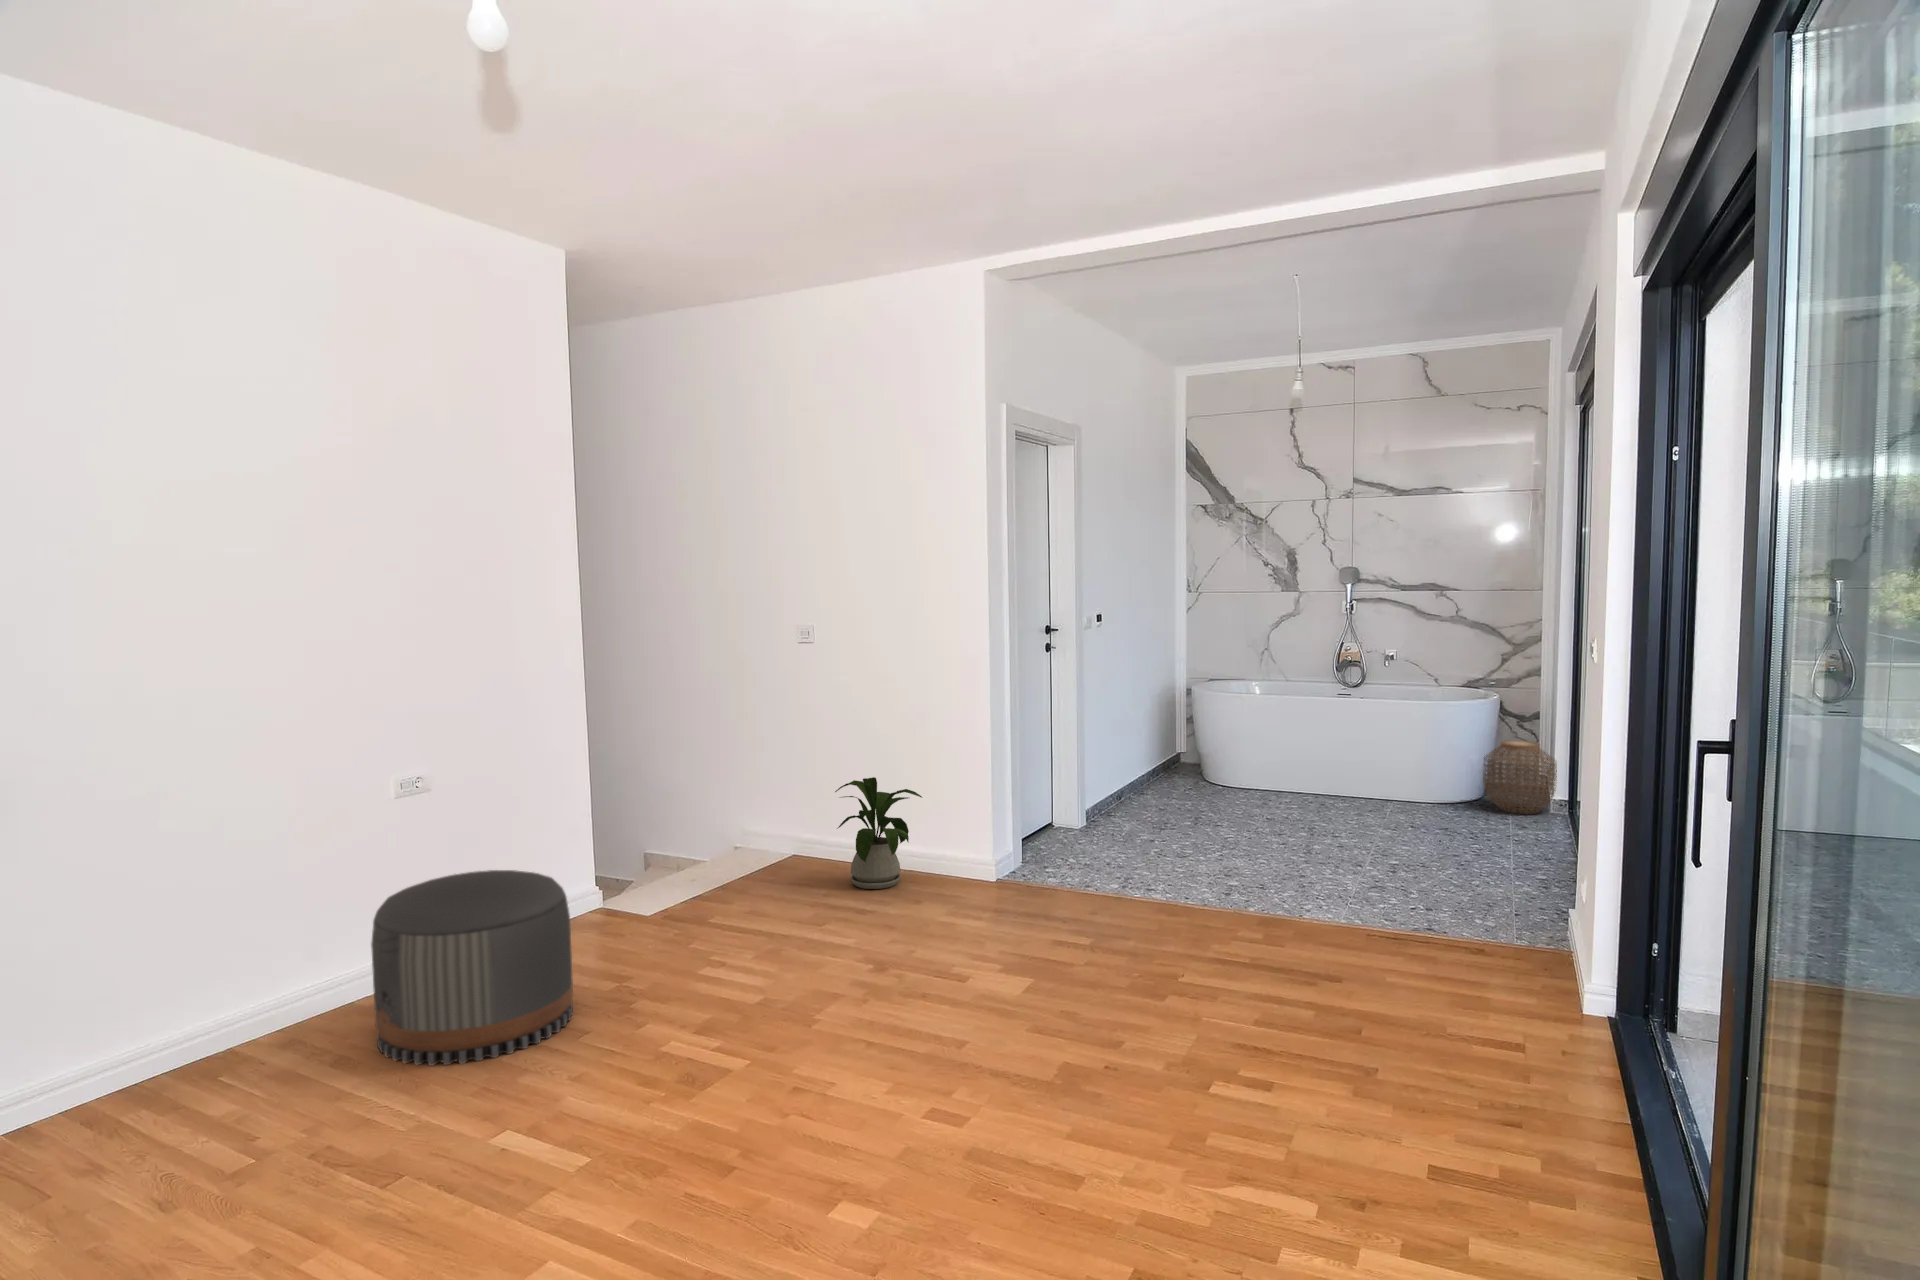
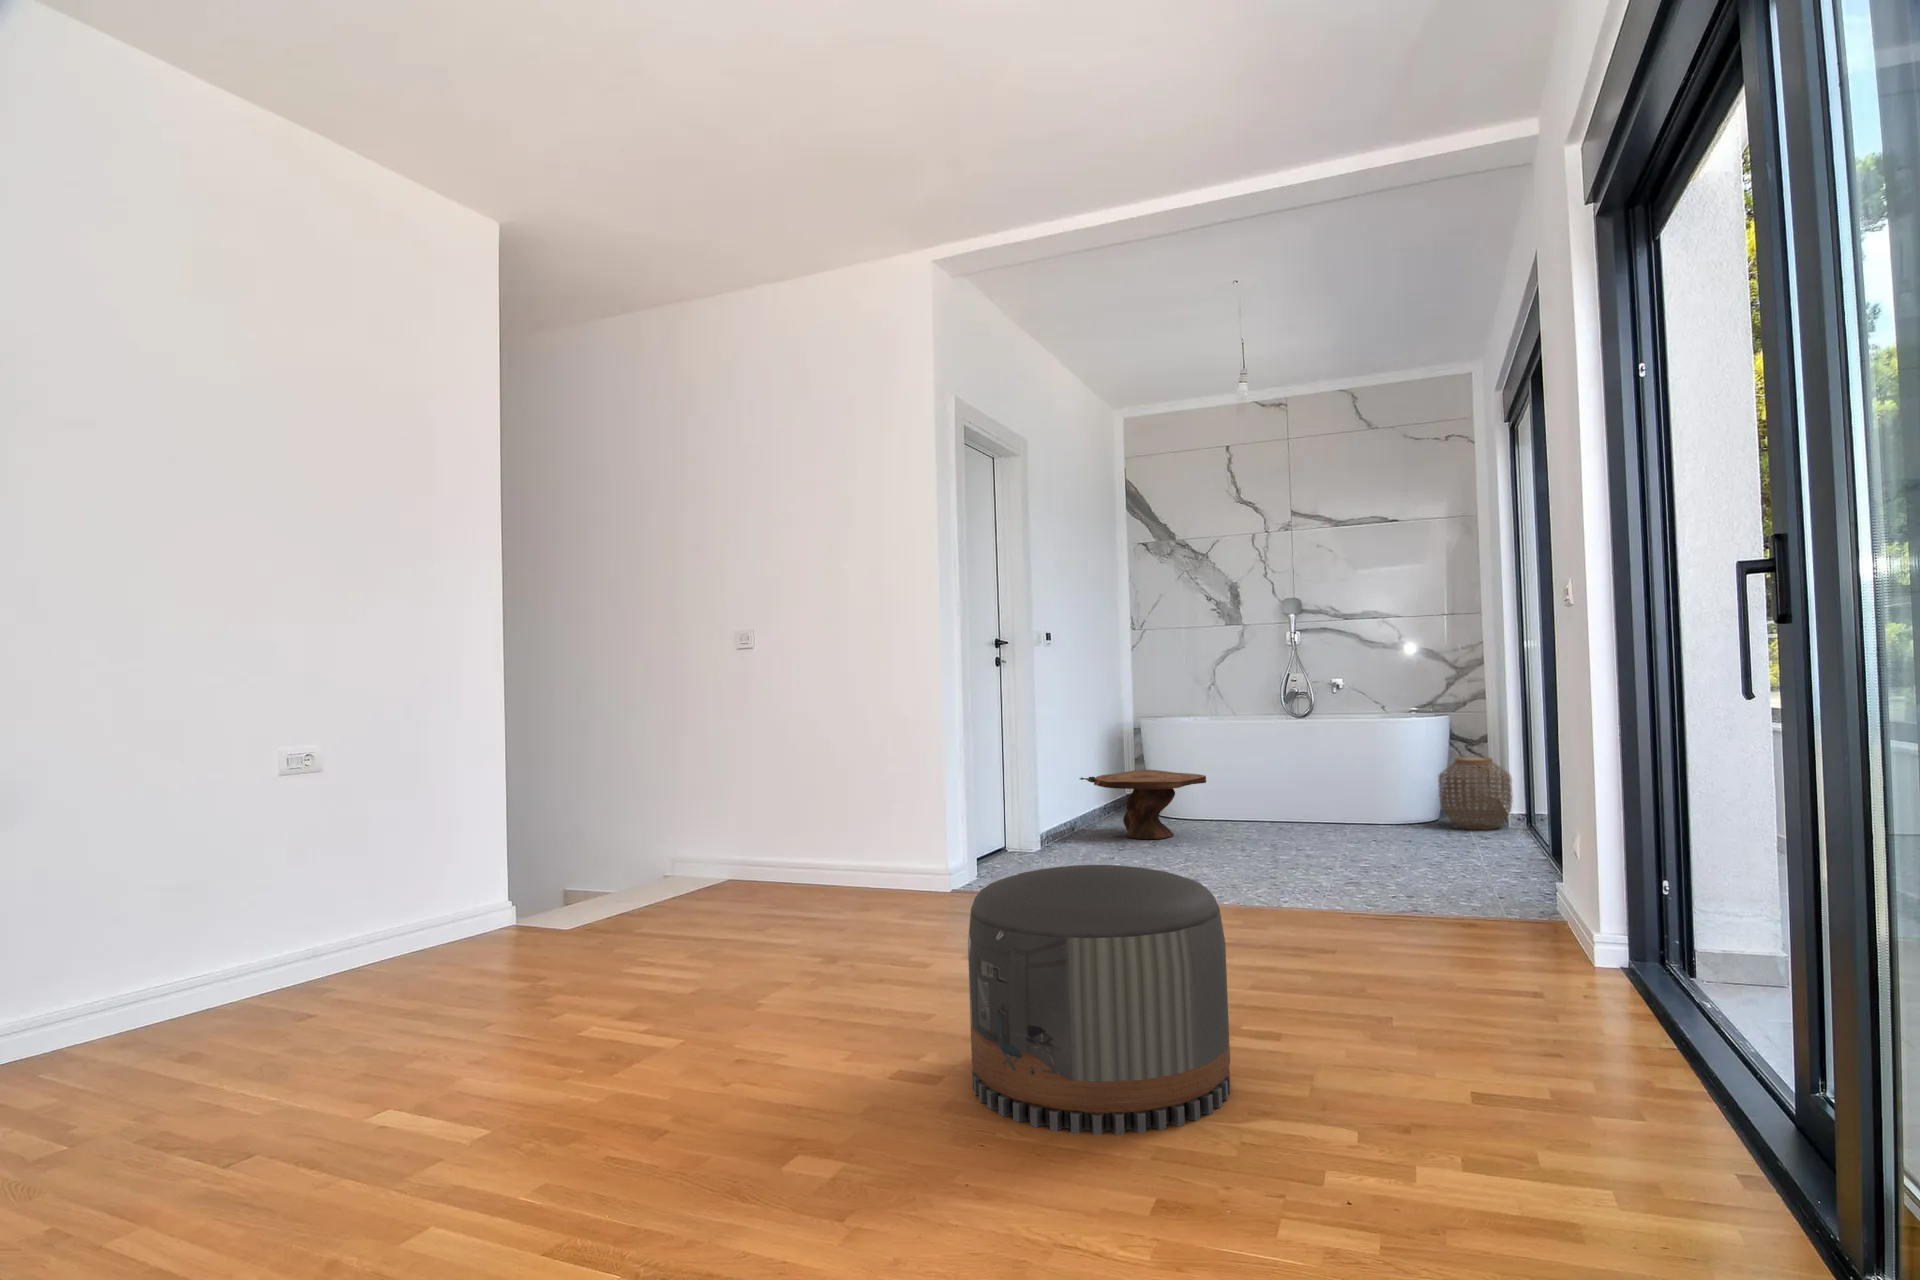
side table: none [1126,741,1250,812] -> present [1080,770,1206,839]
house plant: present [835,777,922,889] -> none [780,782,875,905]
pouf: present [371,870,573,1066] -> present [968,865,1230,1134]

